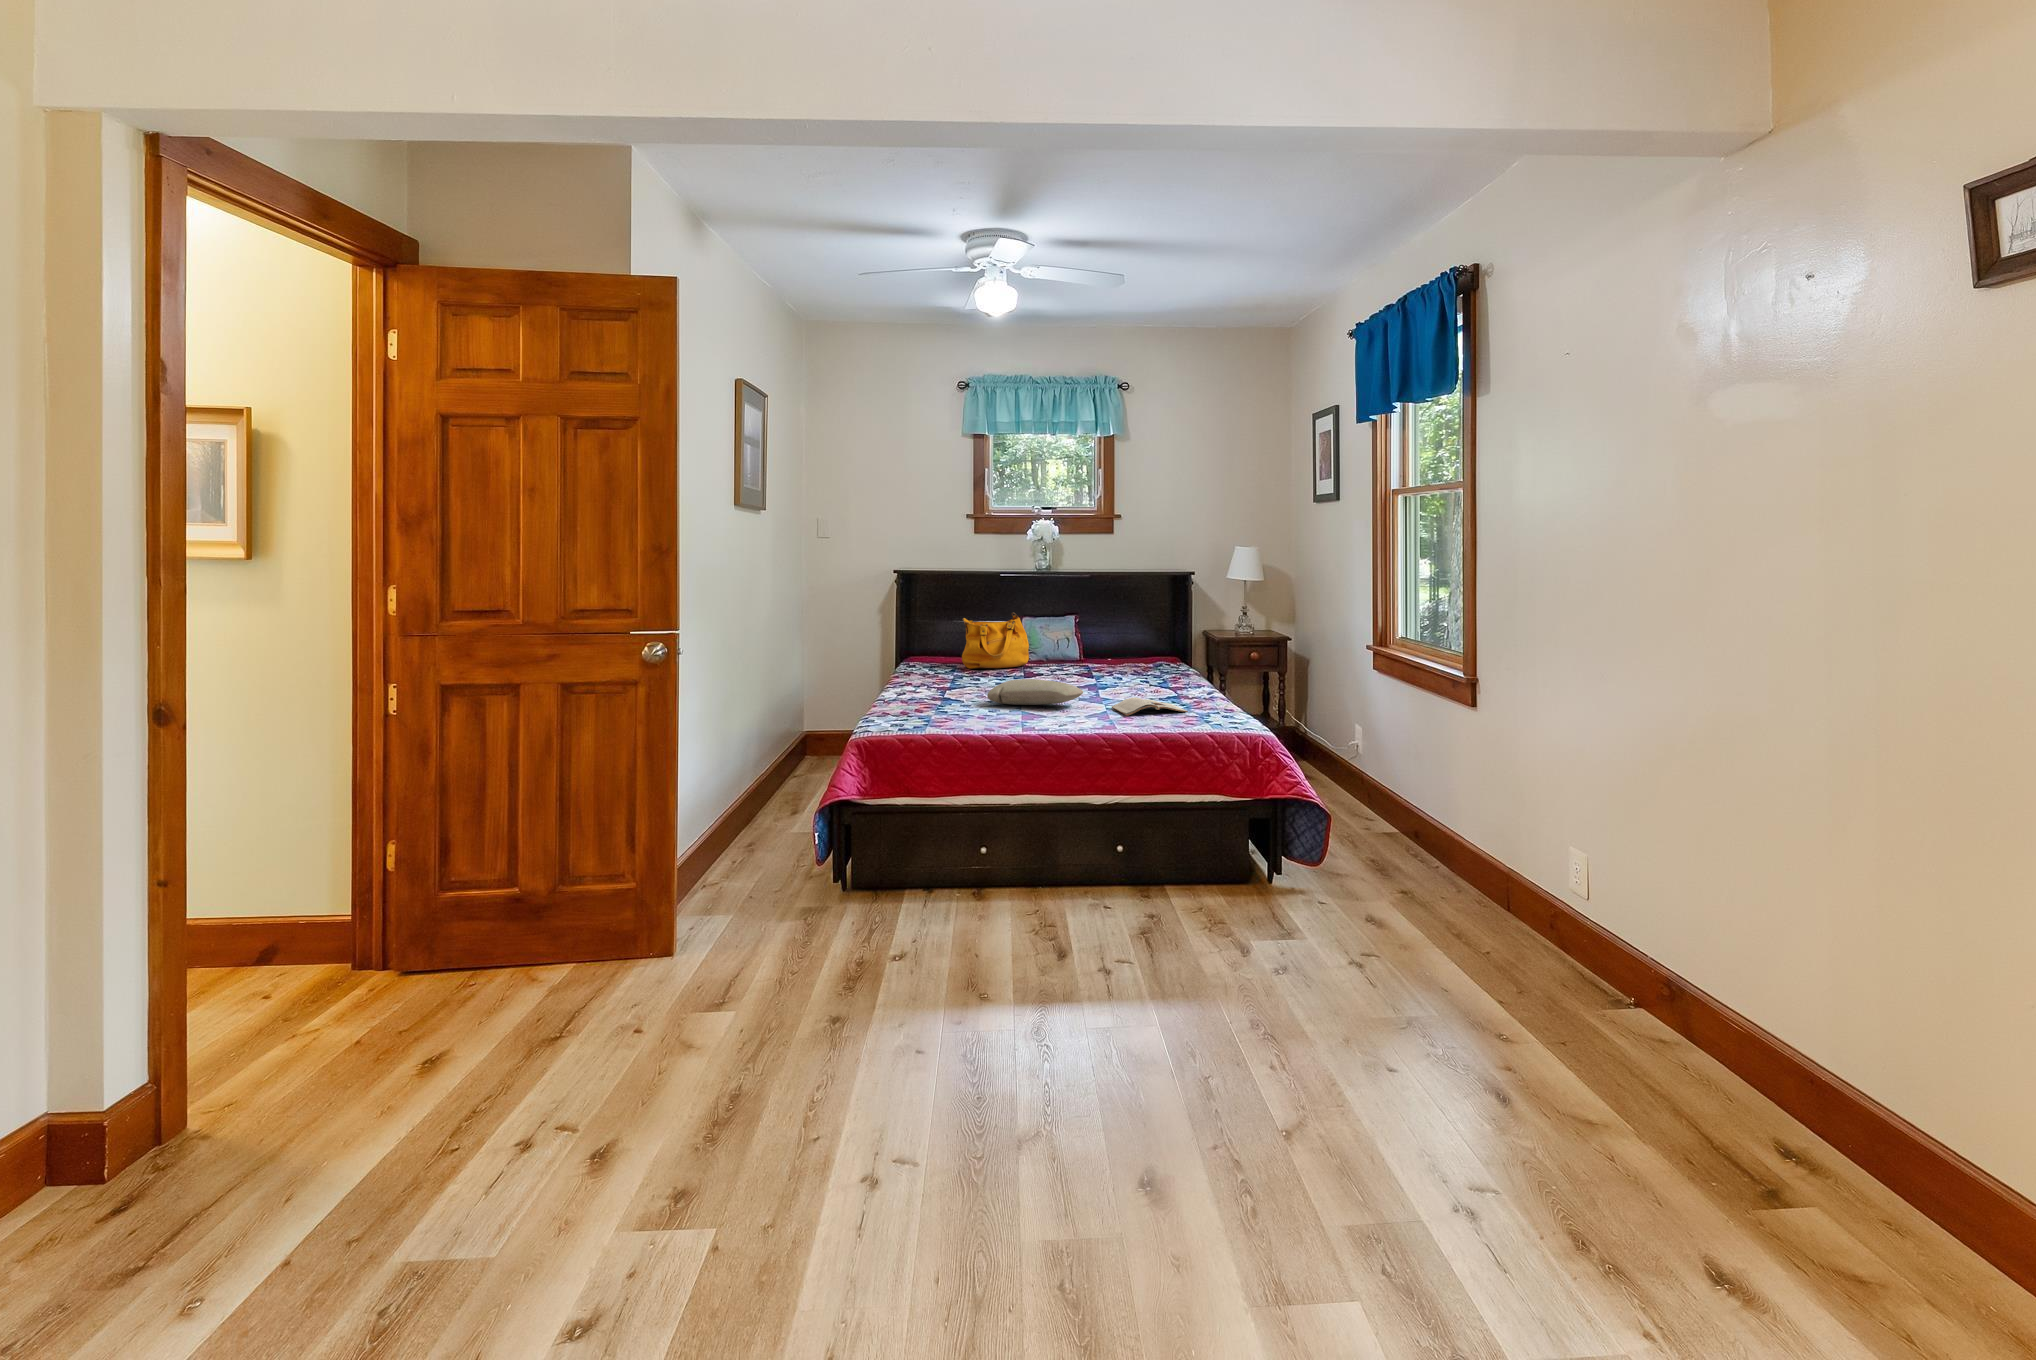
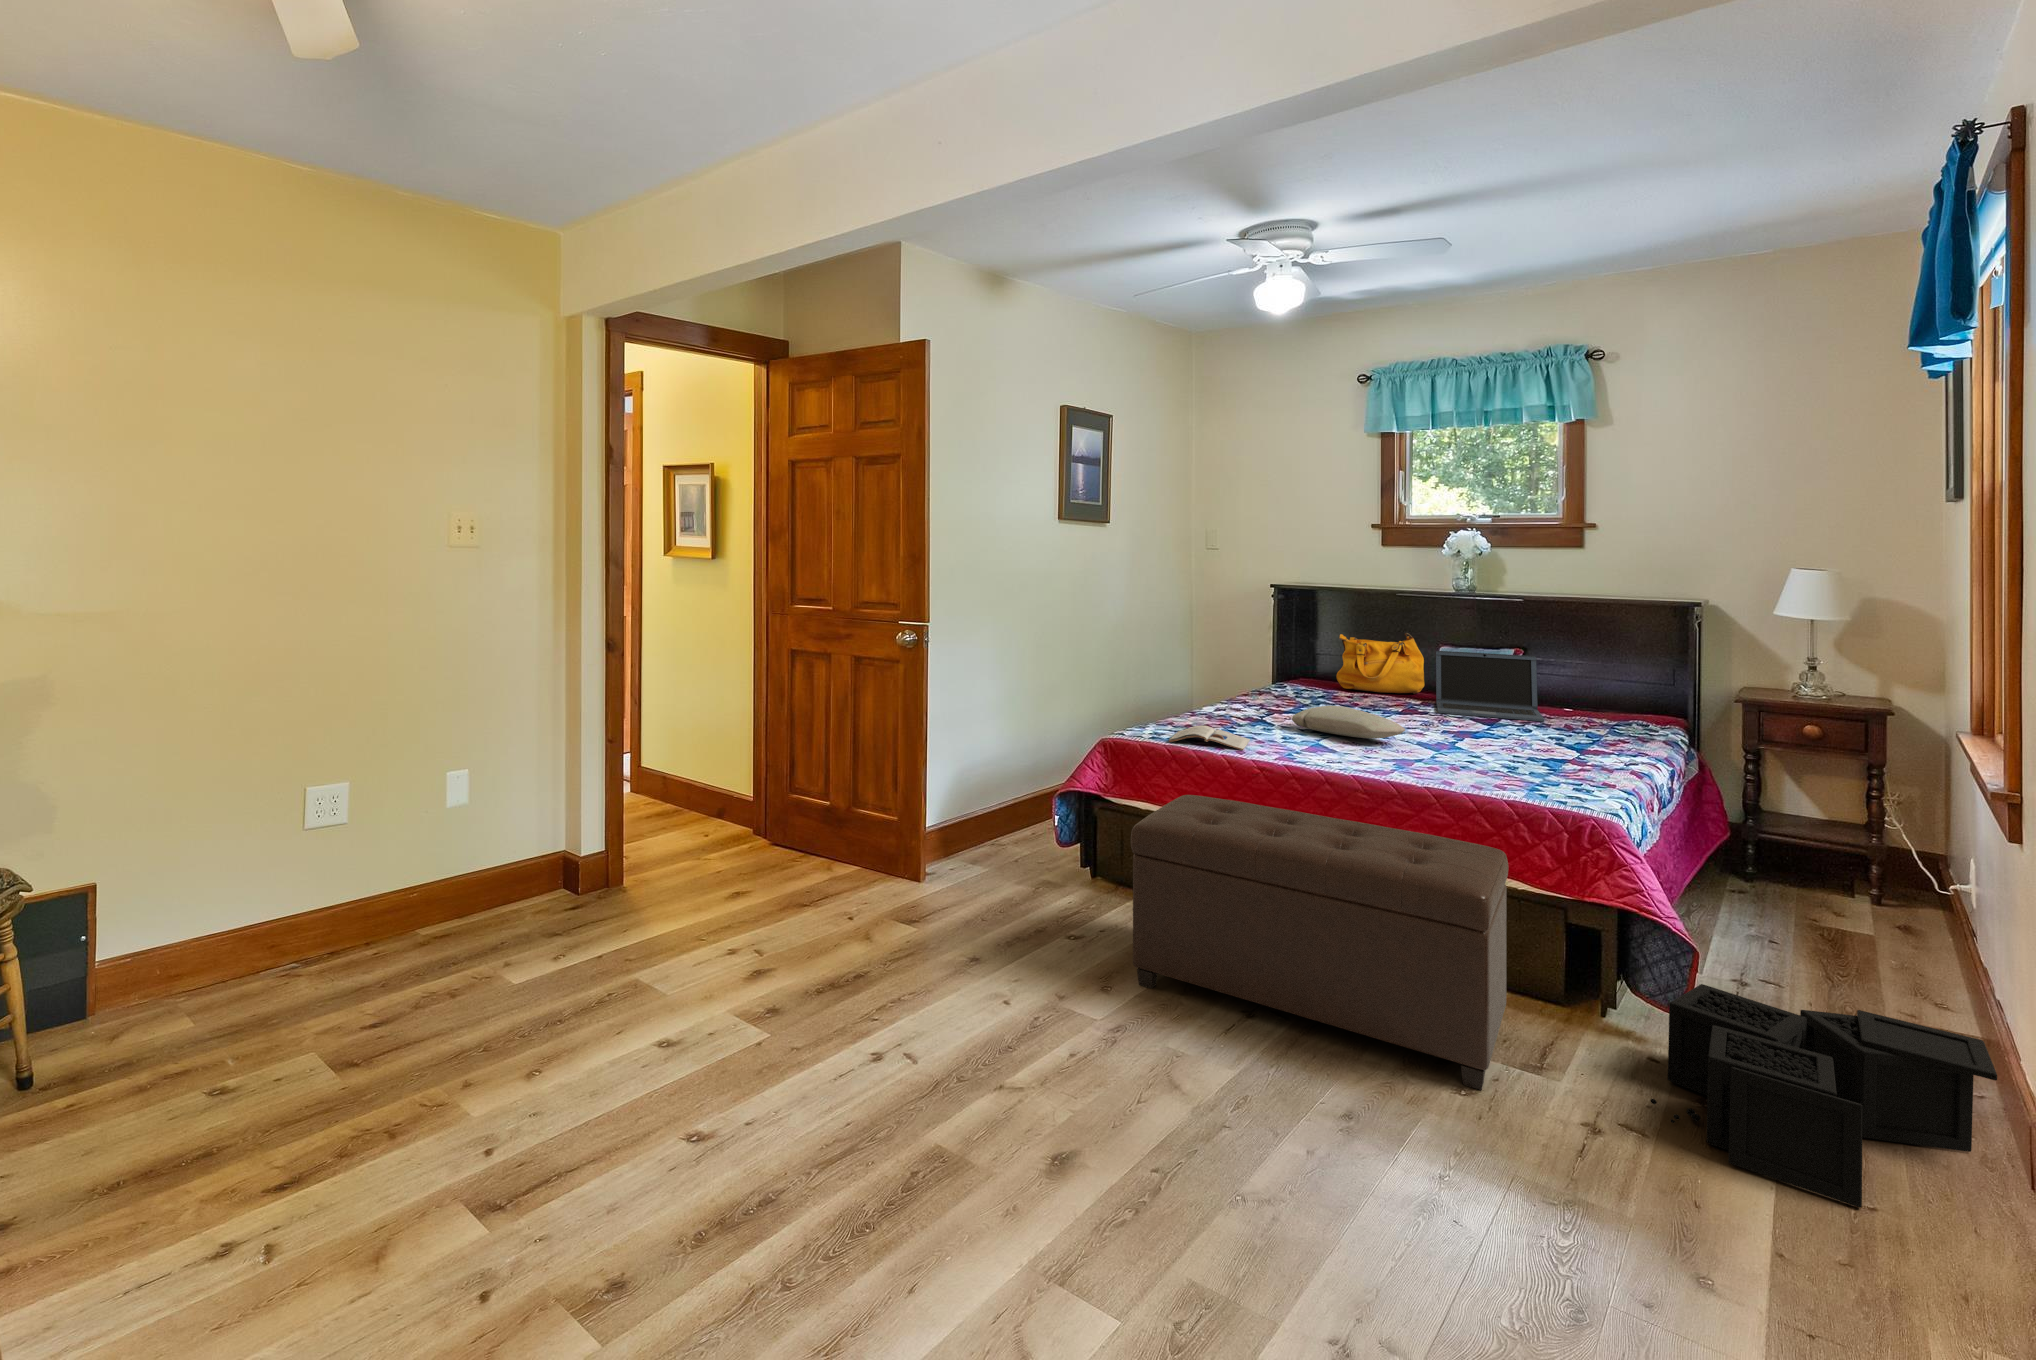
laptop: none [1046,623,1133,678] -> present [1436,651,1544,721]
magazine: present [1112,697,1188,716] -> present [1169,725,1250,750]
ottoman: none [975,768,1278,977] -> present [1131,795,1509,1090]
storage bin: none [1341,829,1491,951] -> present [1650,984,1997,1208]

